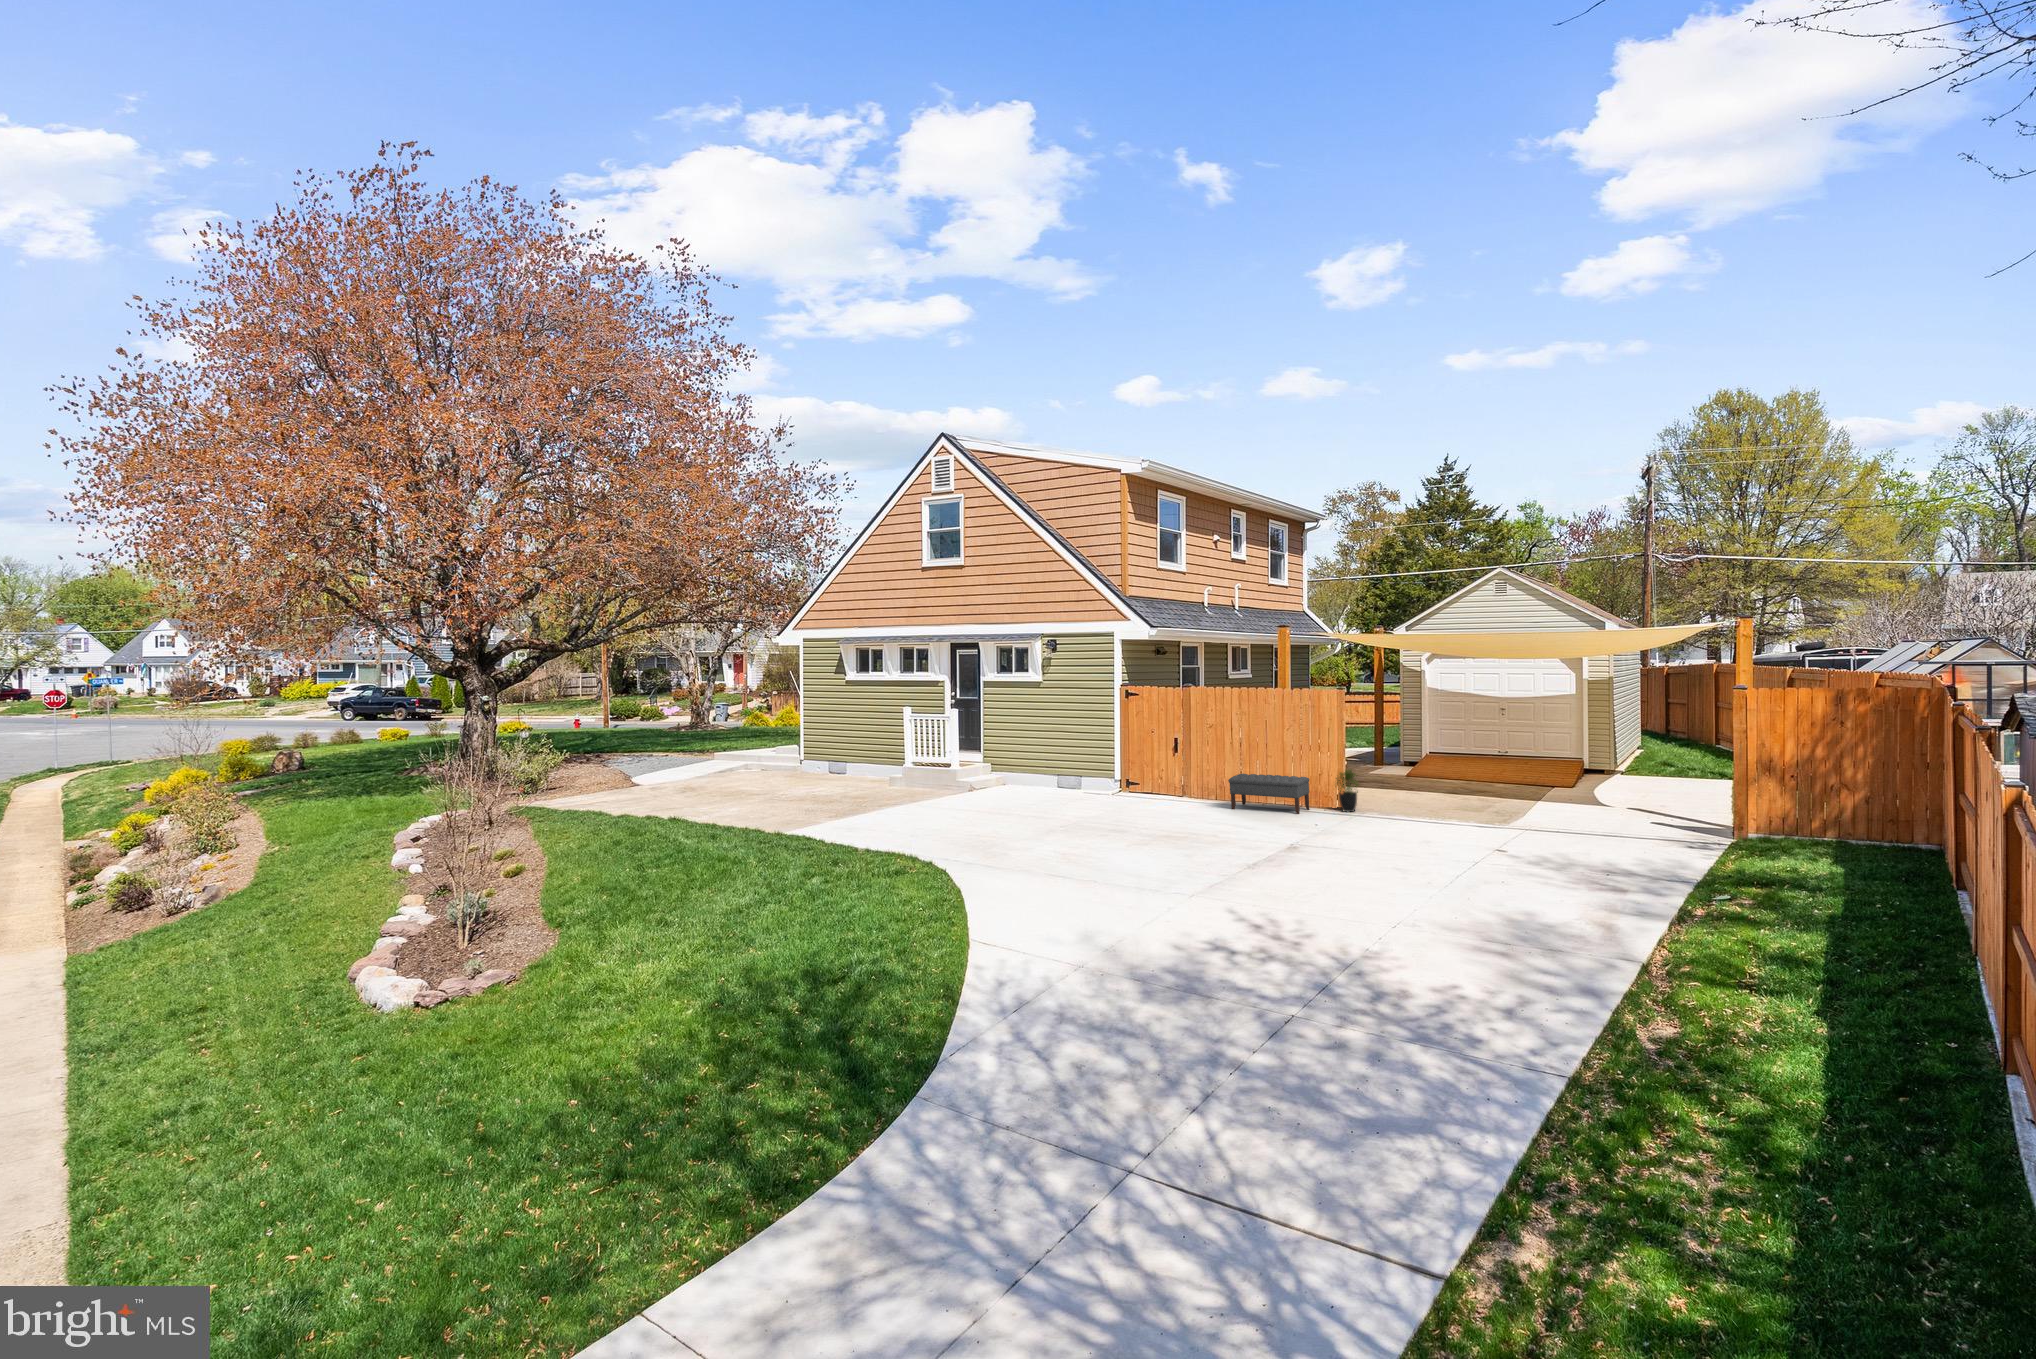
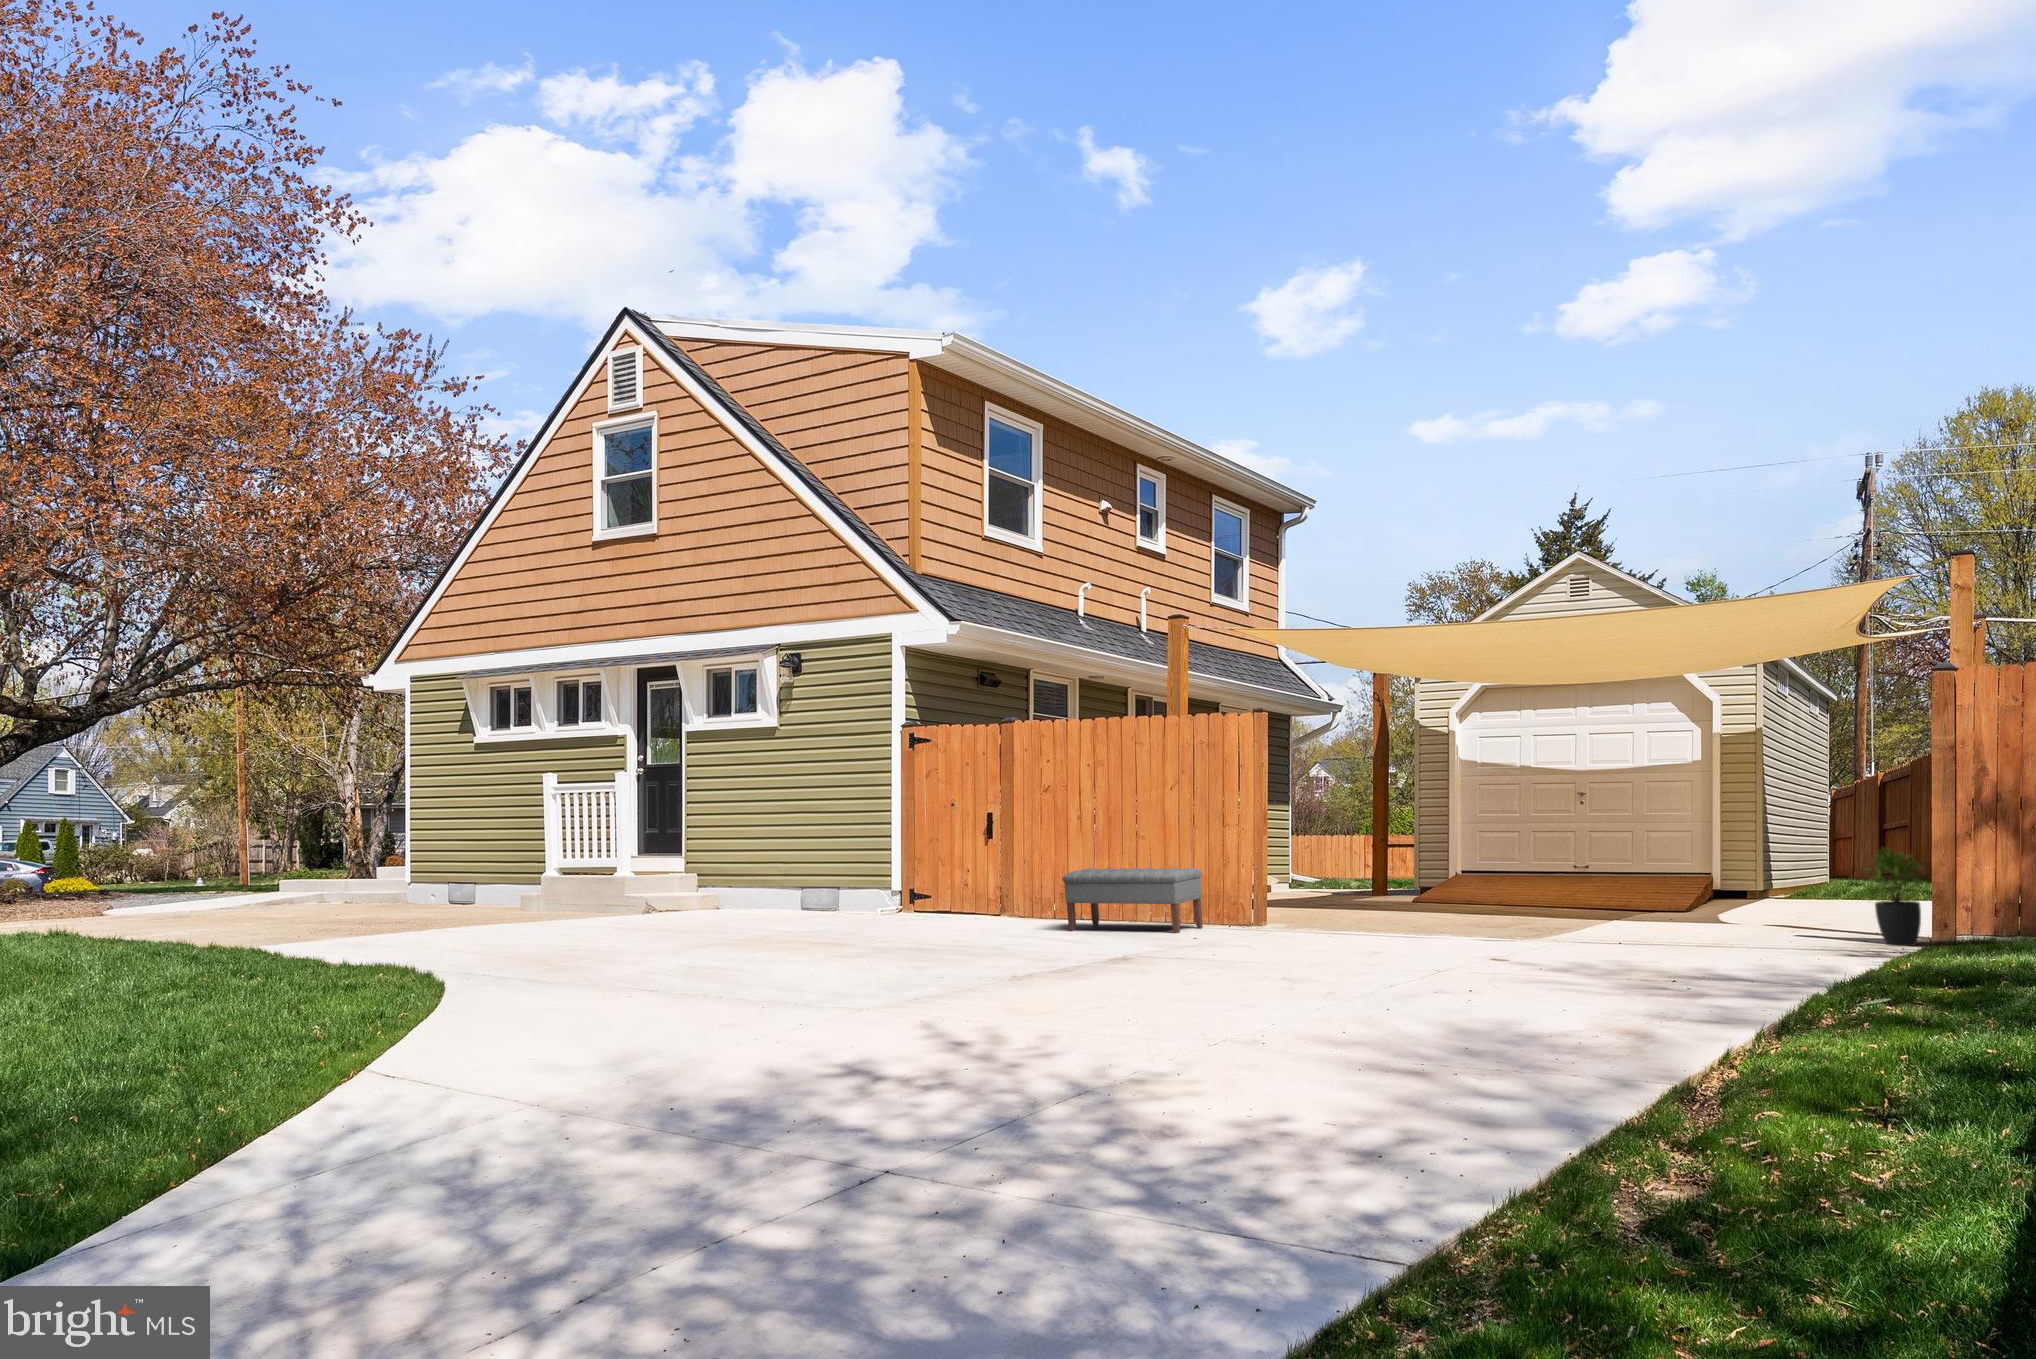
potted plant: present [1336,769,1358,812] -> present [1866,848,1930,946]

